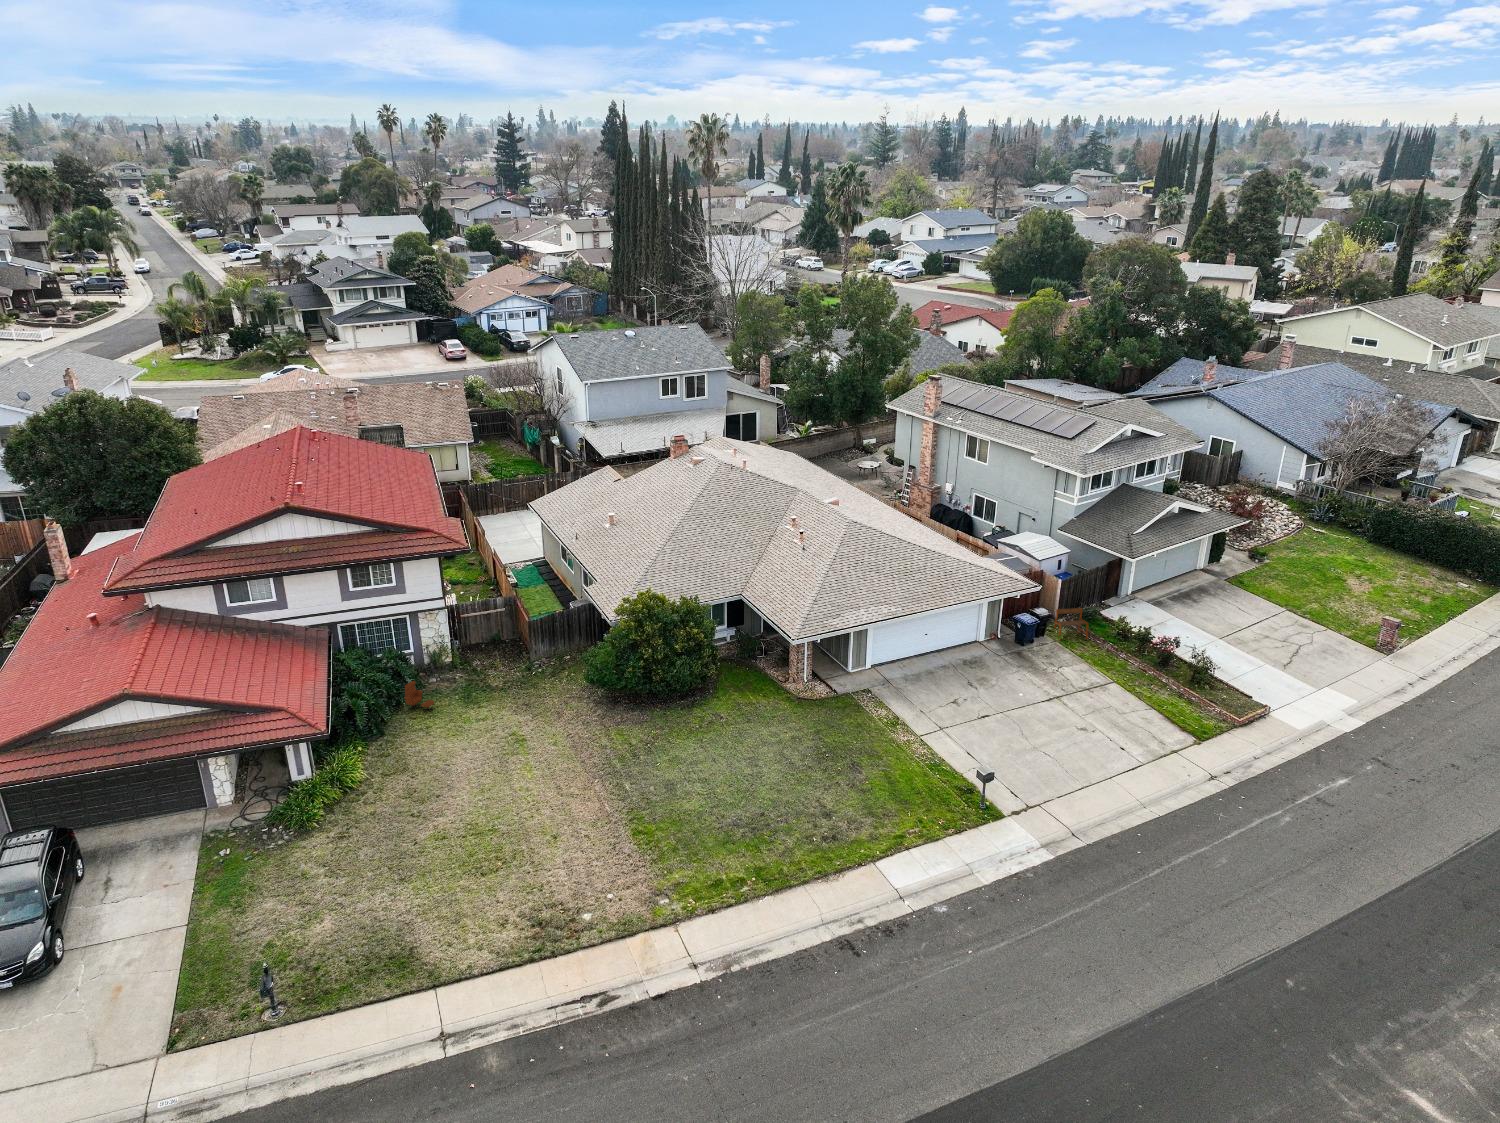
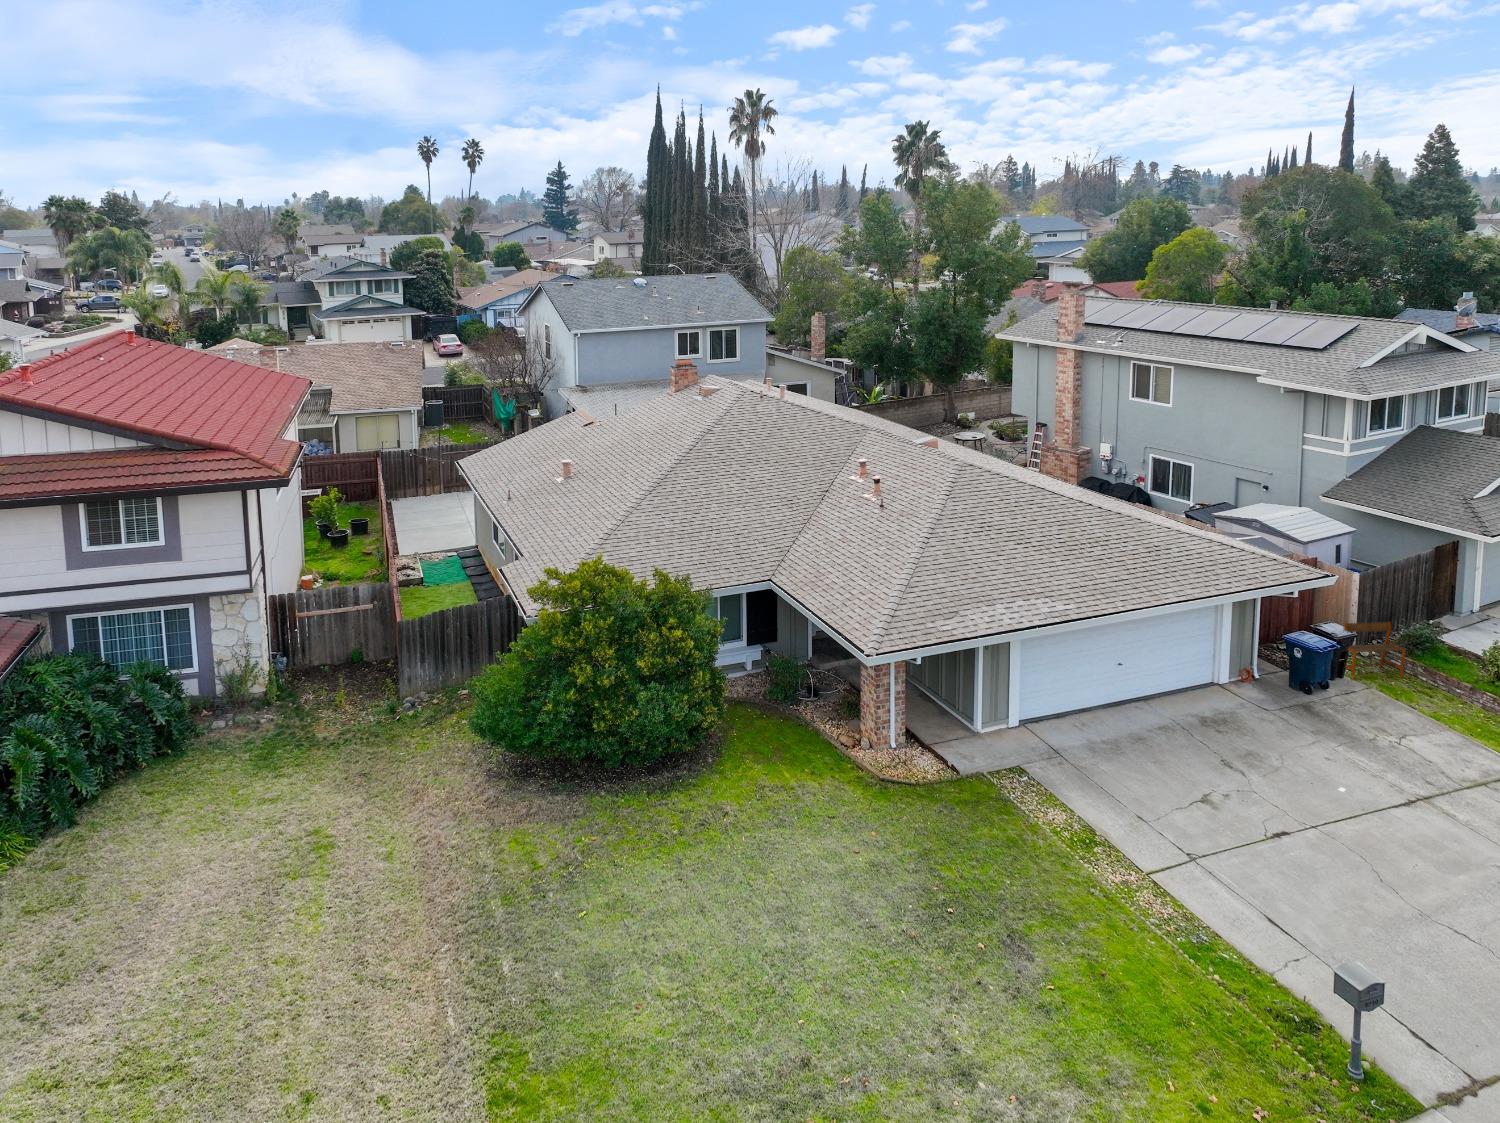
lounge chair: present [405,681,434,711] -> none [126,724,188,786]

